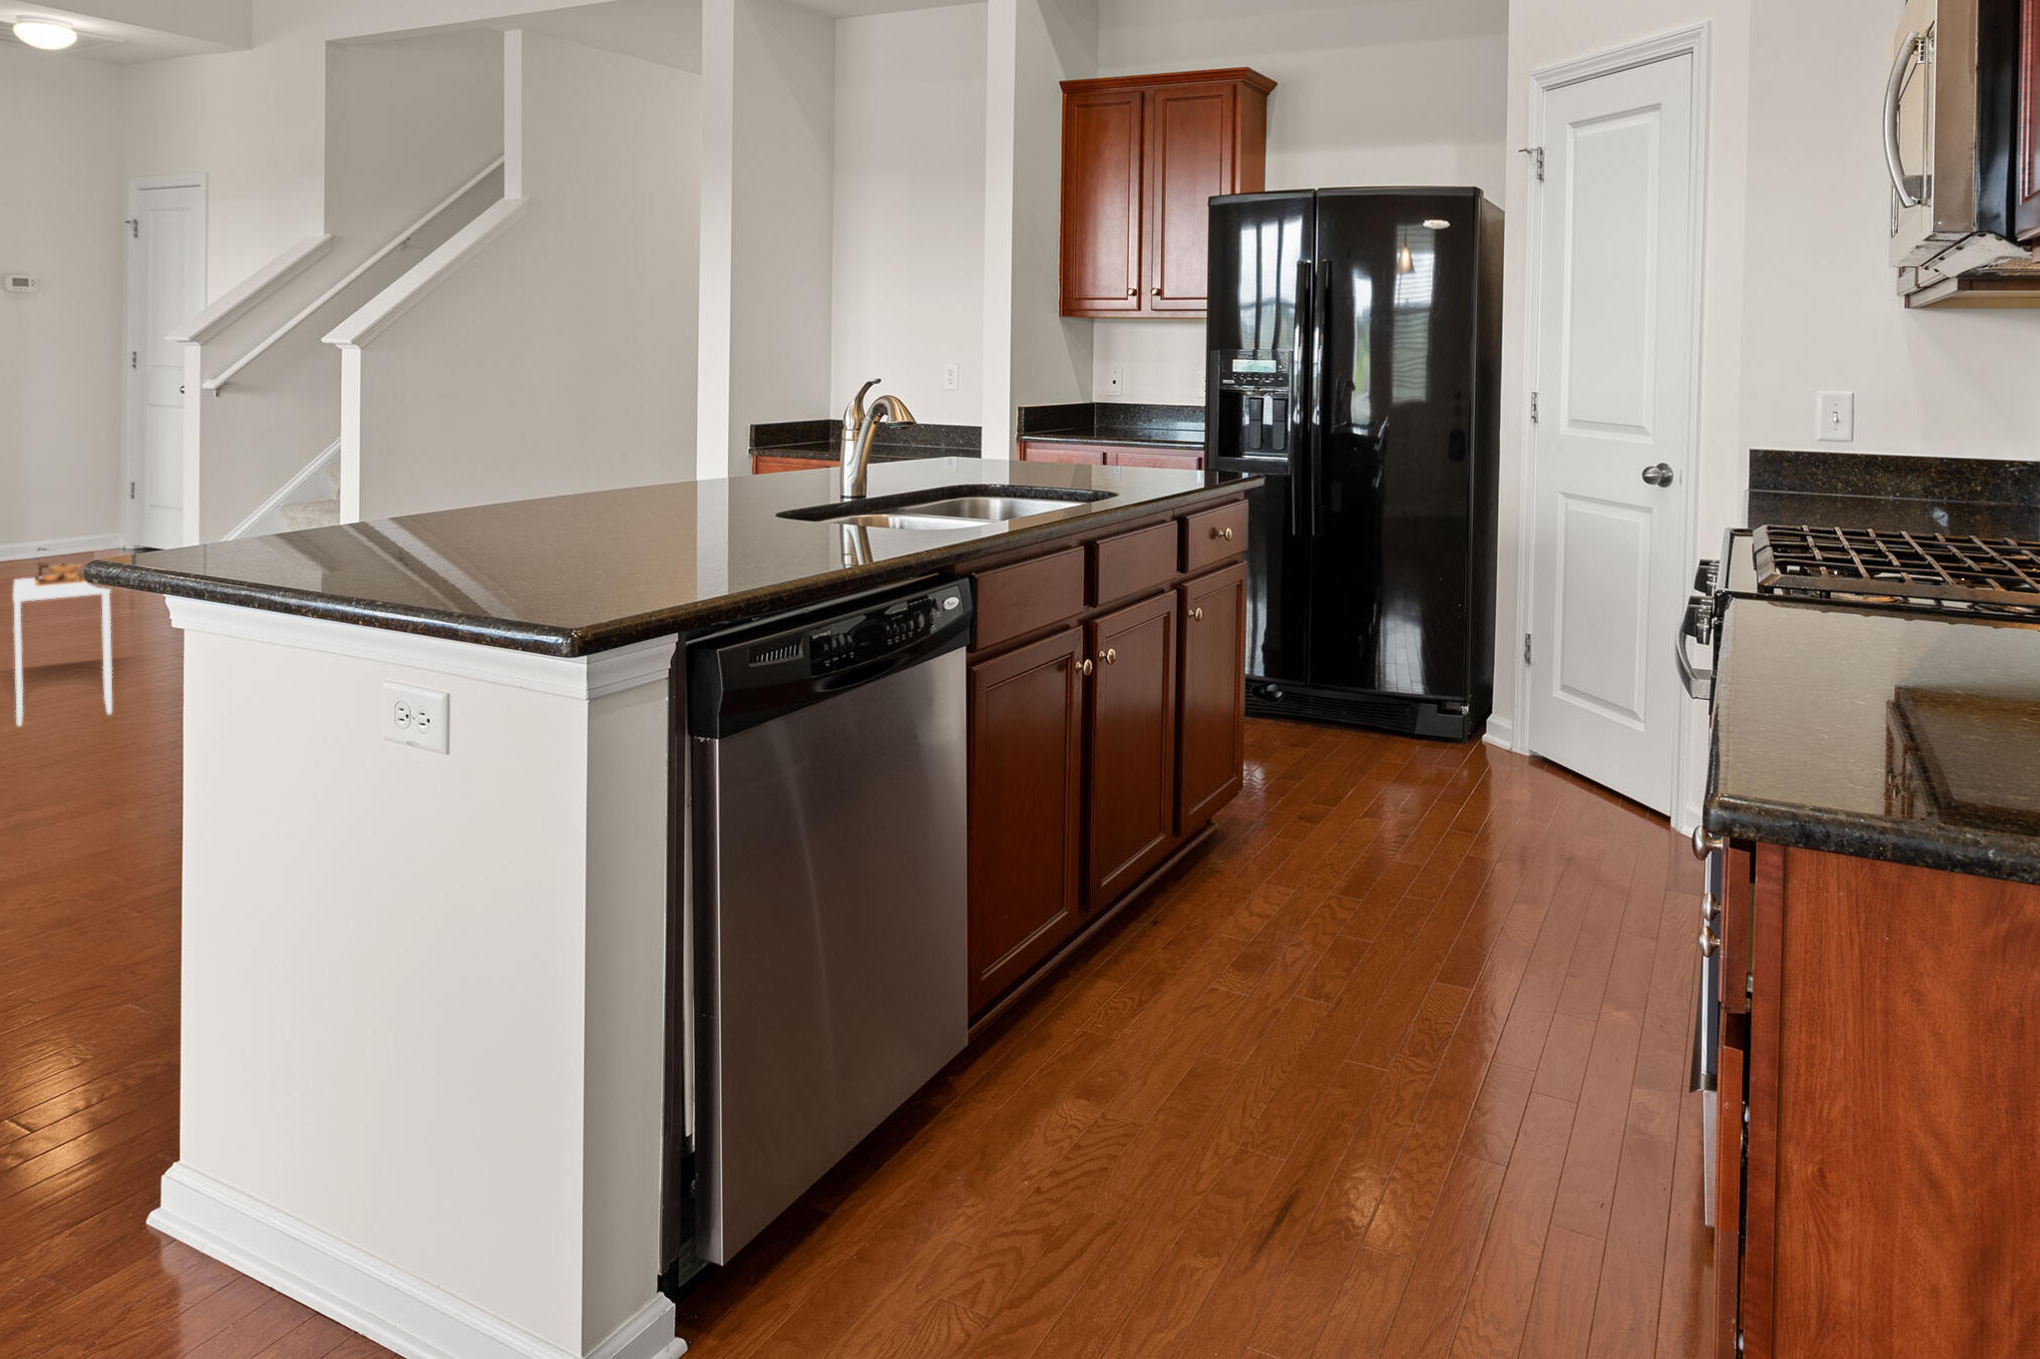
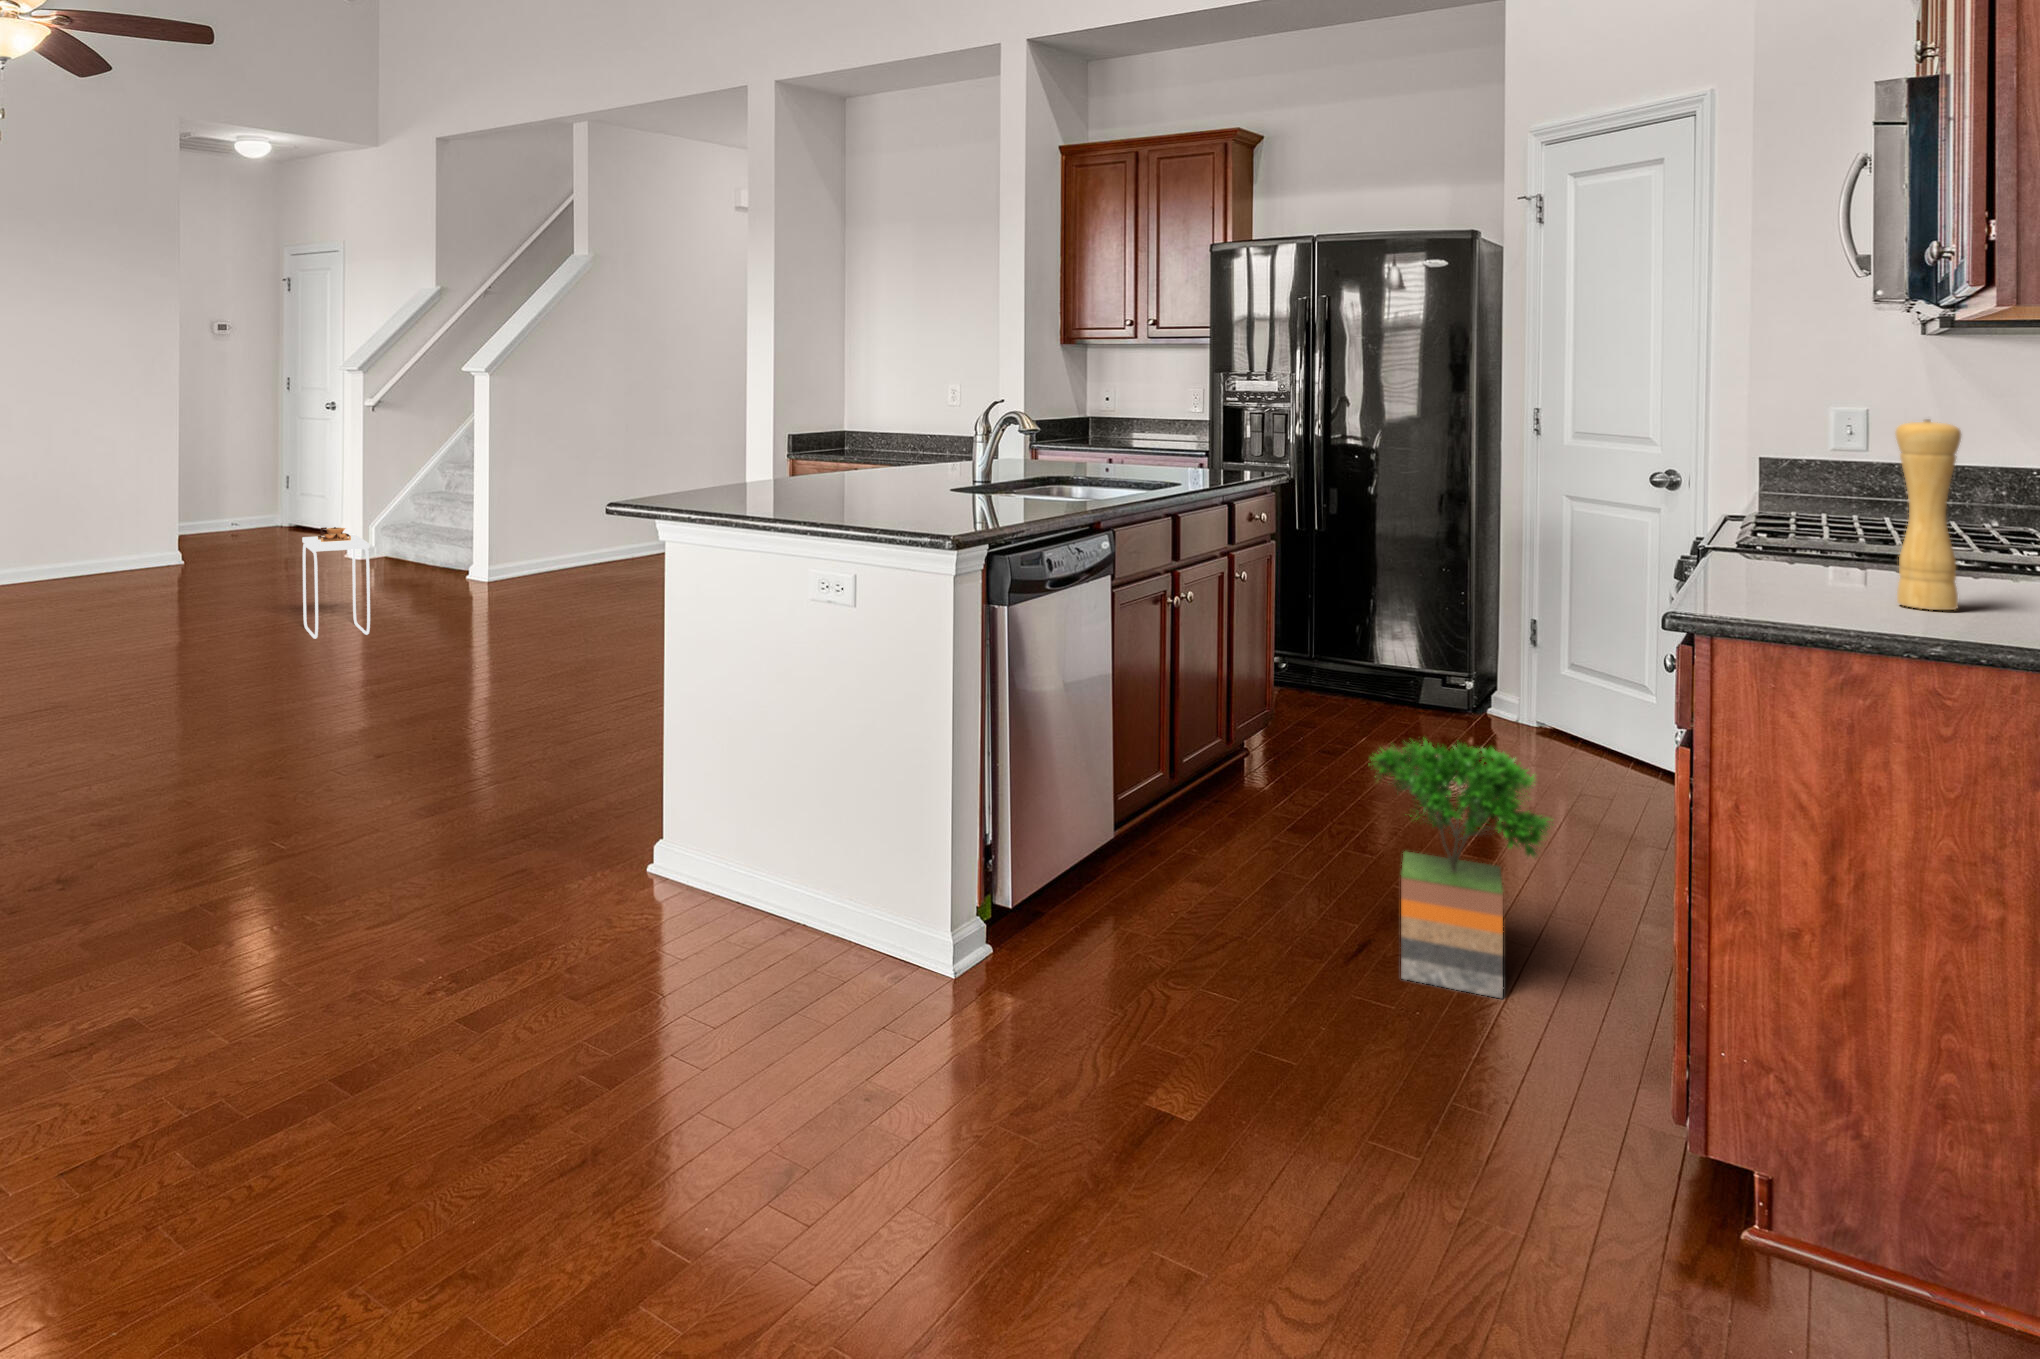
pepper mill: none [1933,429,2021,724] -> present [1896,419,1961,610]
potted tree: none [1280,866,1509,1248] -> present [1370,738,1553,998]

